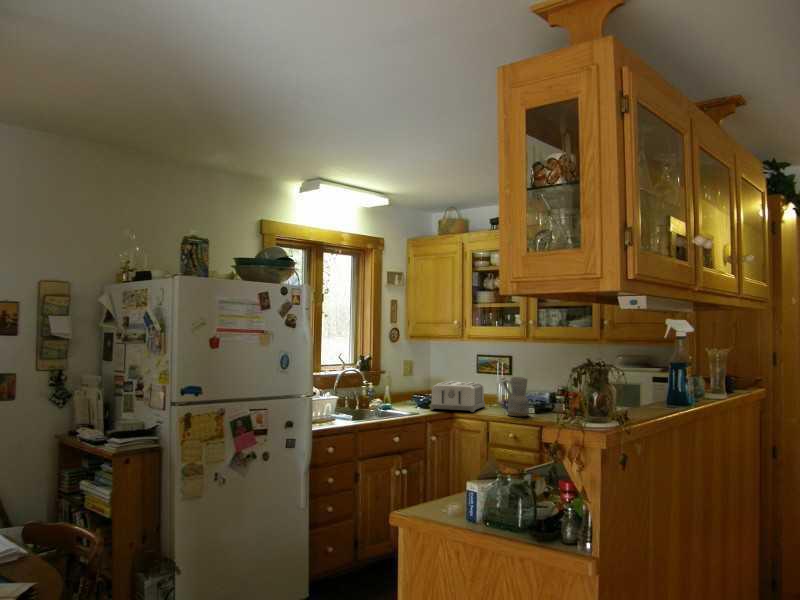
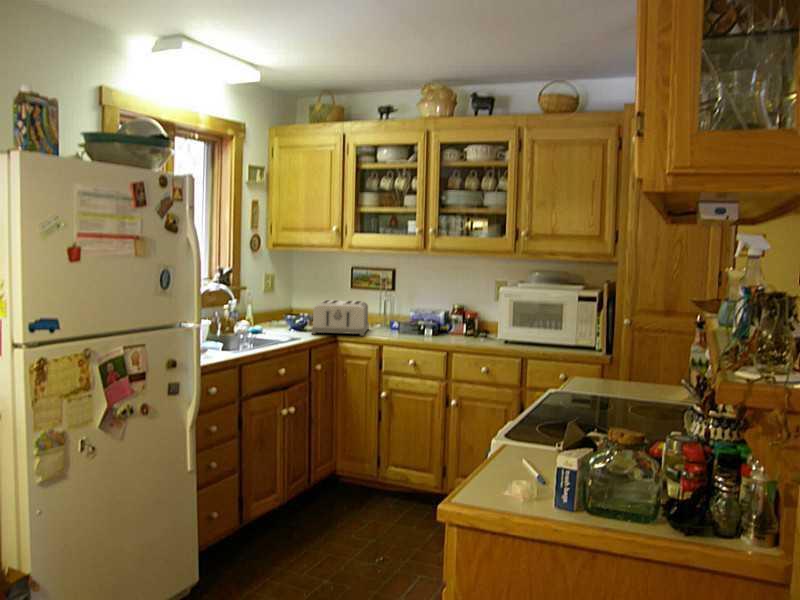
ceramic pitcher: present [503,377,529,416] -> none [400,295,429,339]

